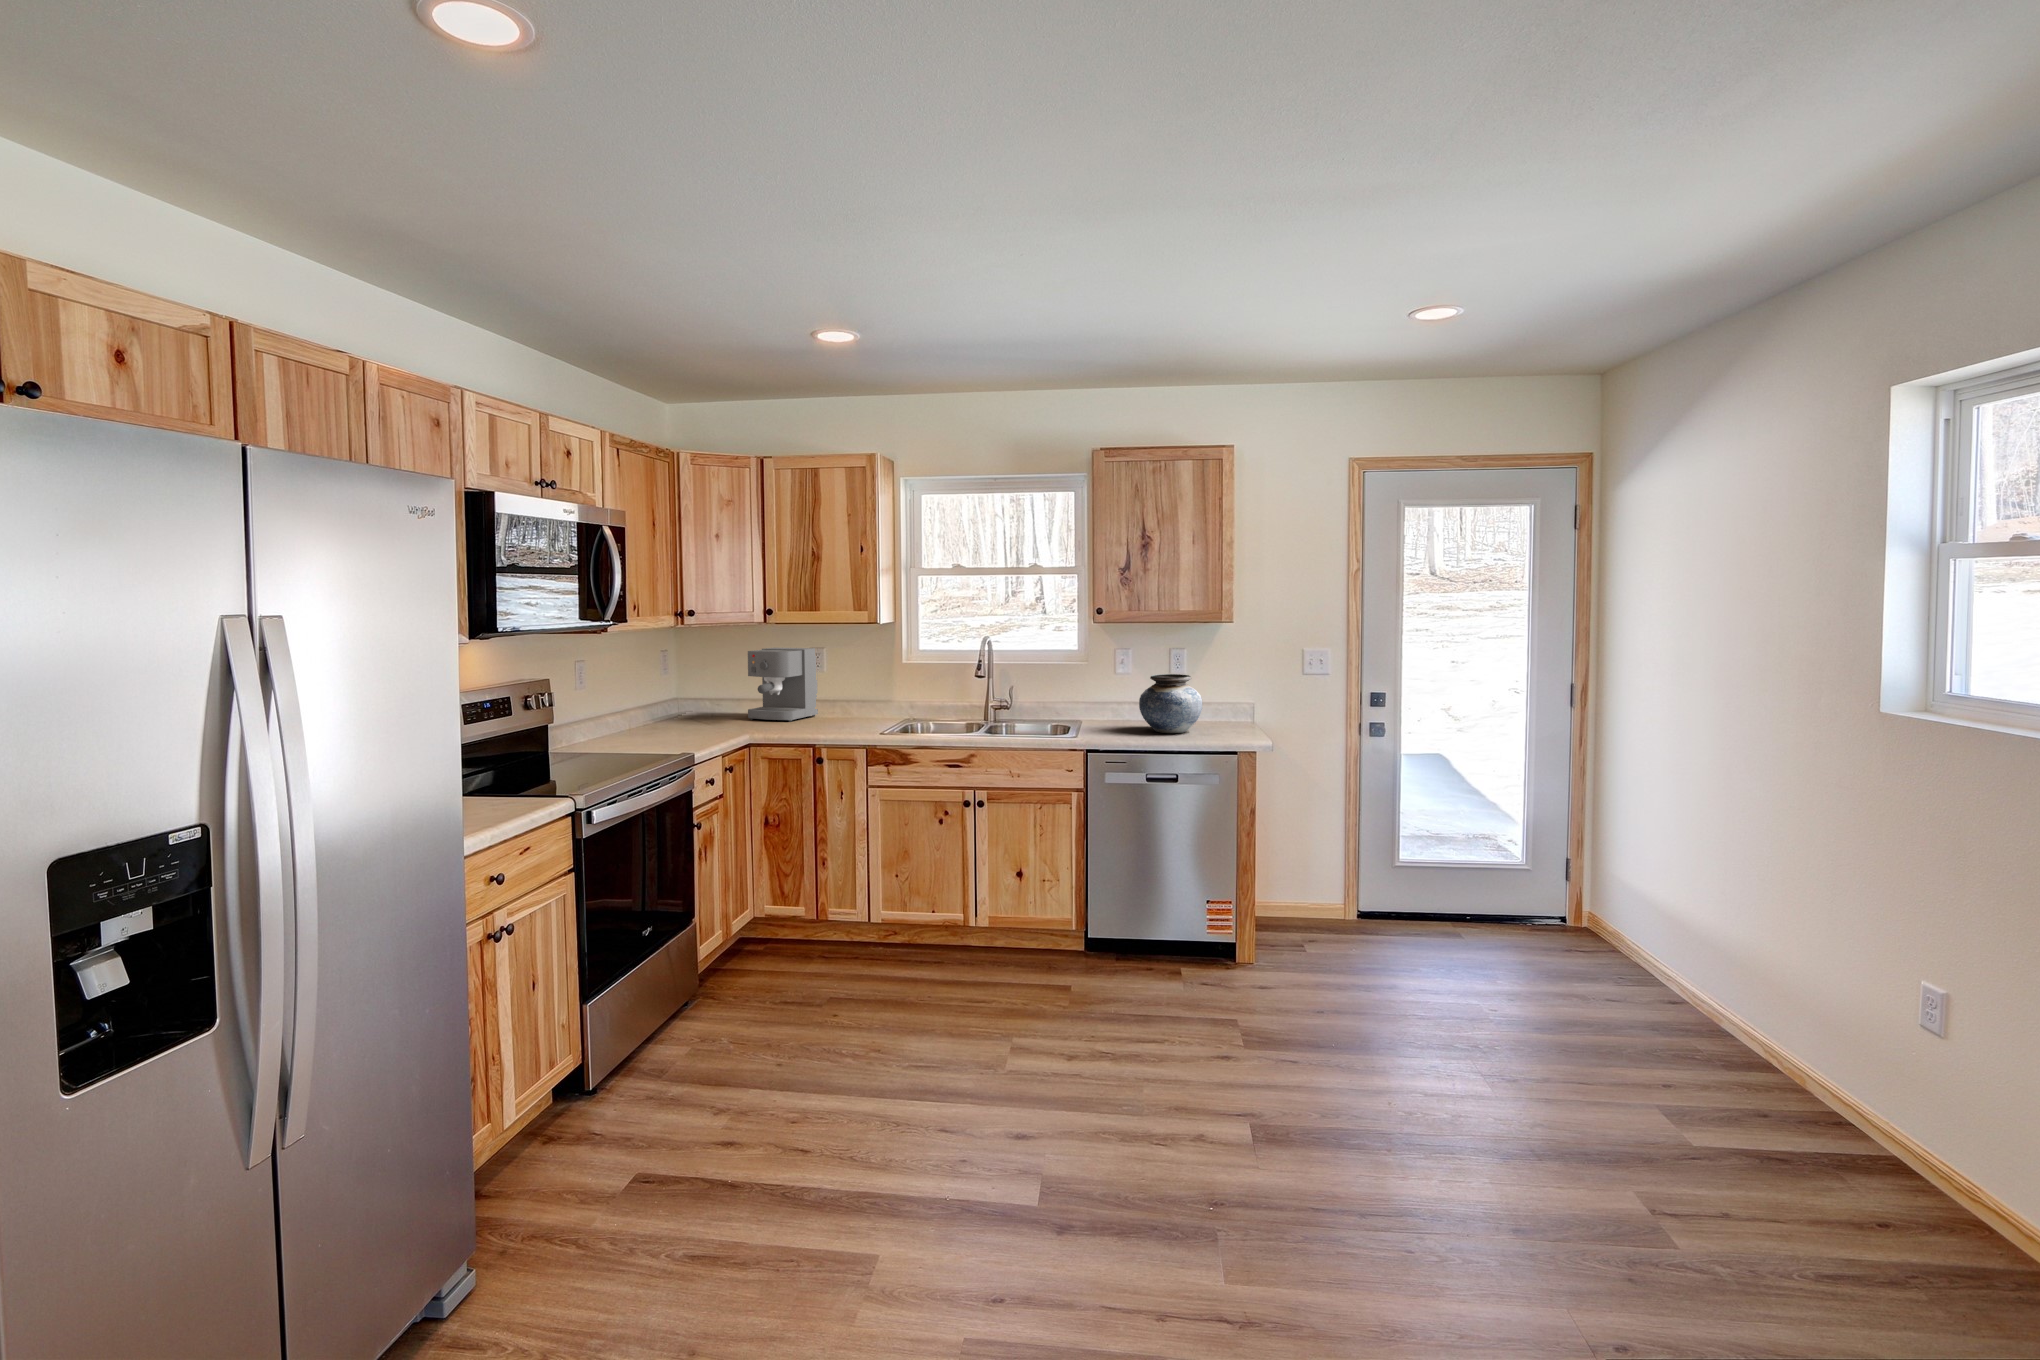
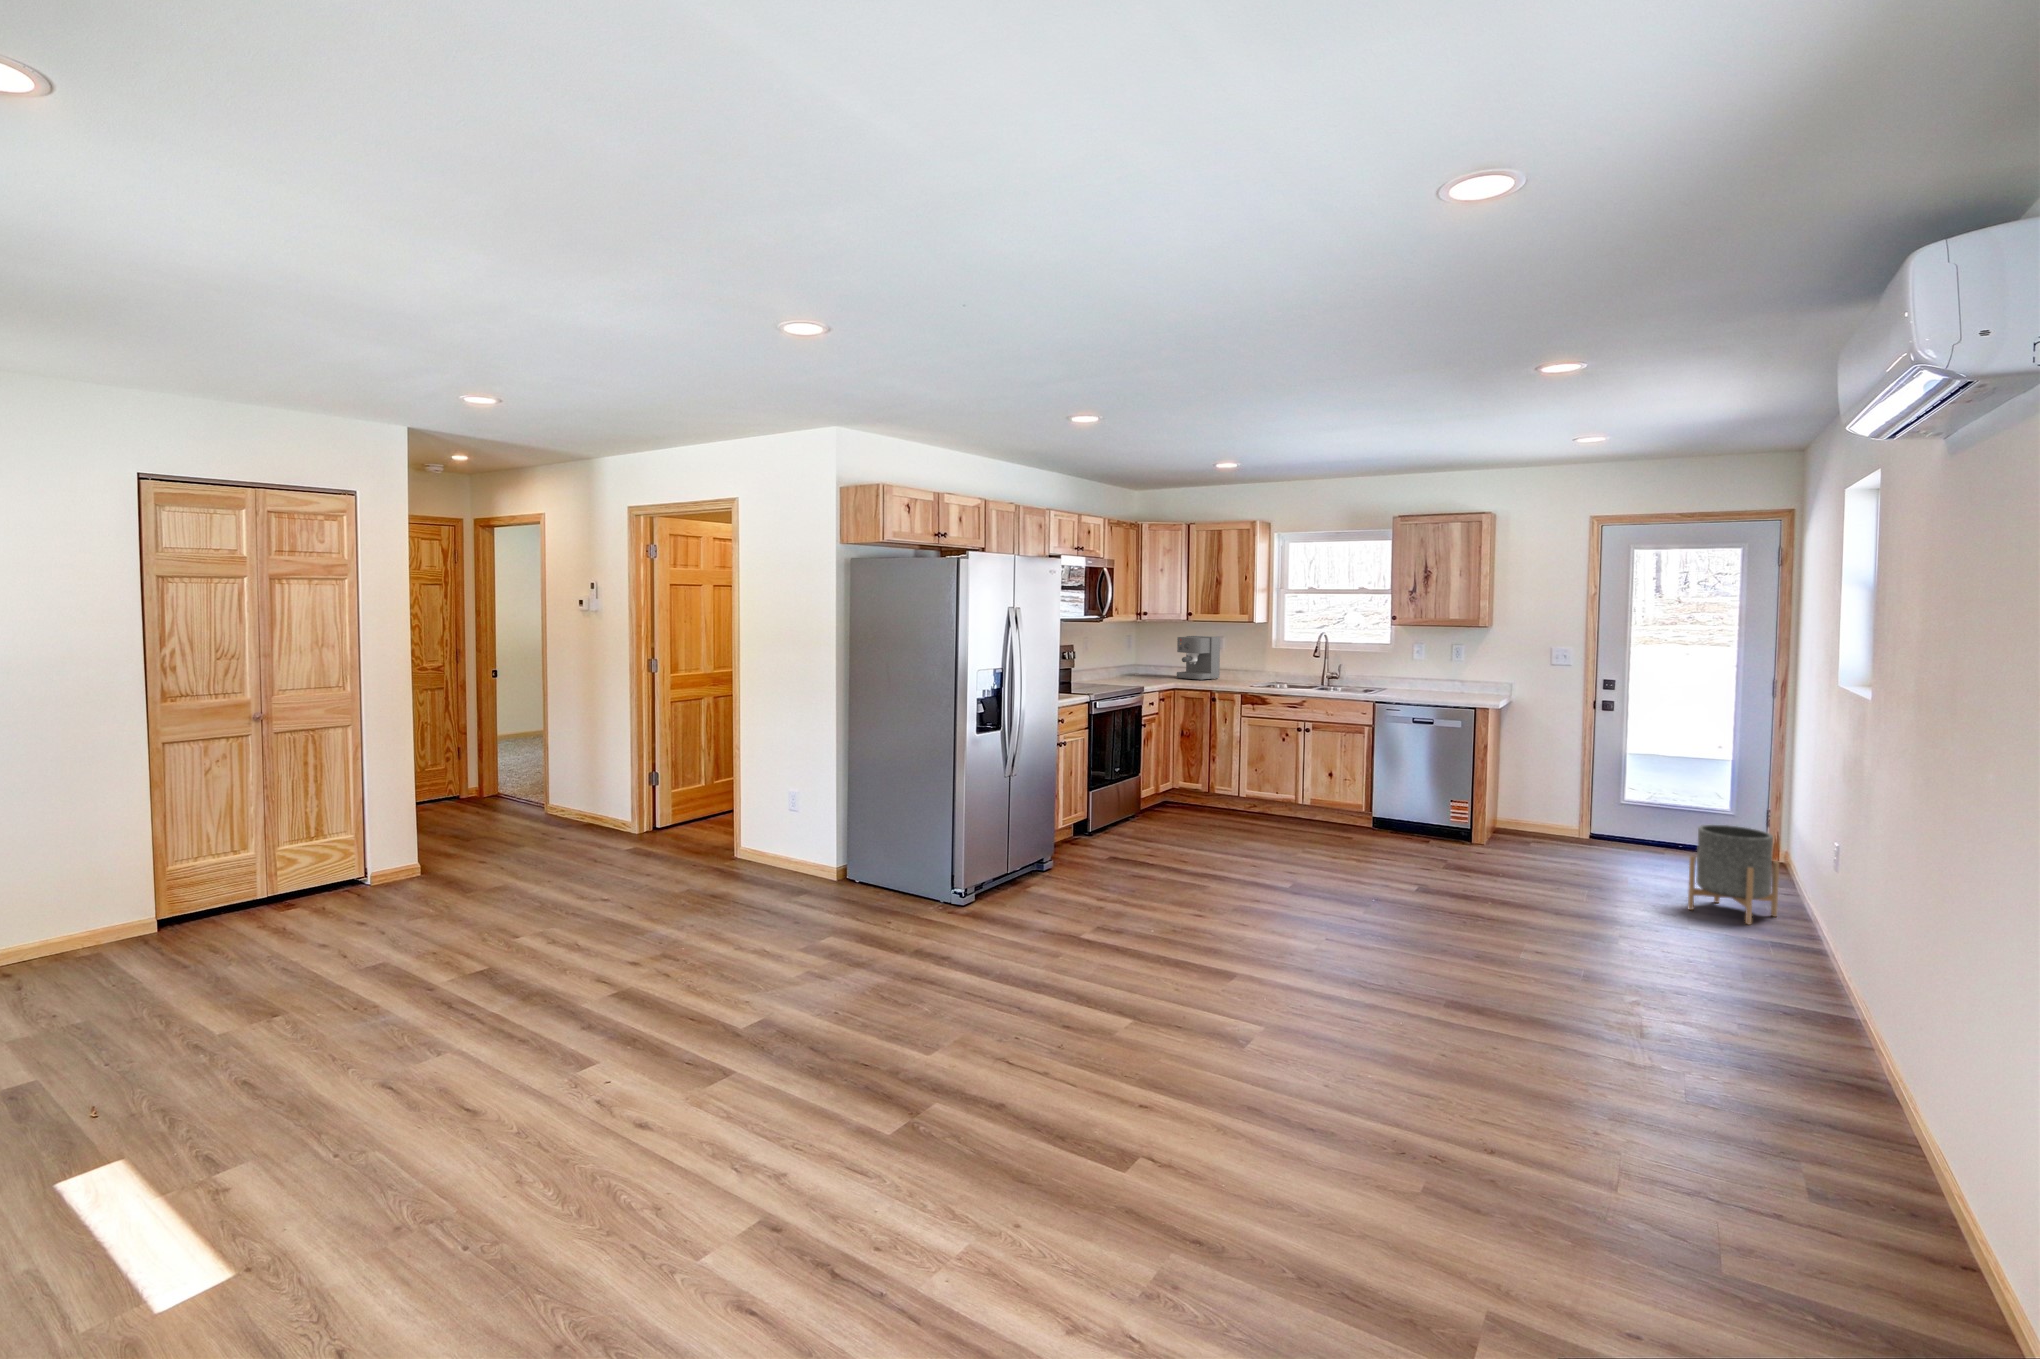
vase: present [1139,674,1202,733] -> none [1421,661,1466,699]
planter: none [1667,930,1802,1117] -> present [1688,825,1779,924]

